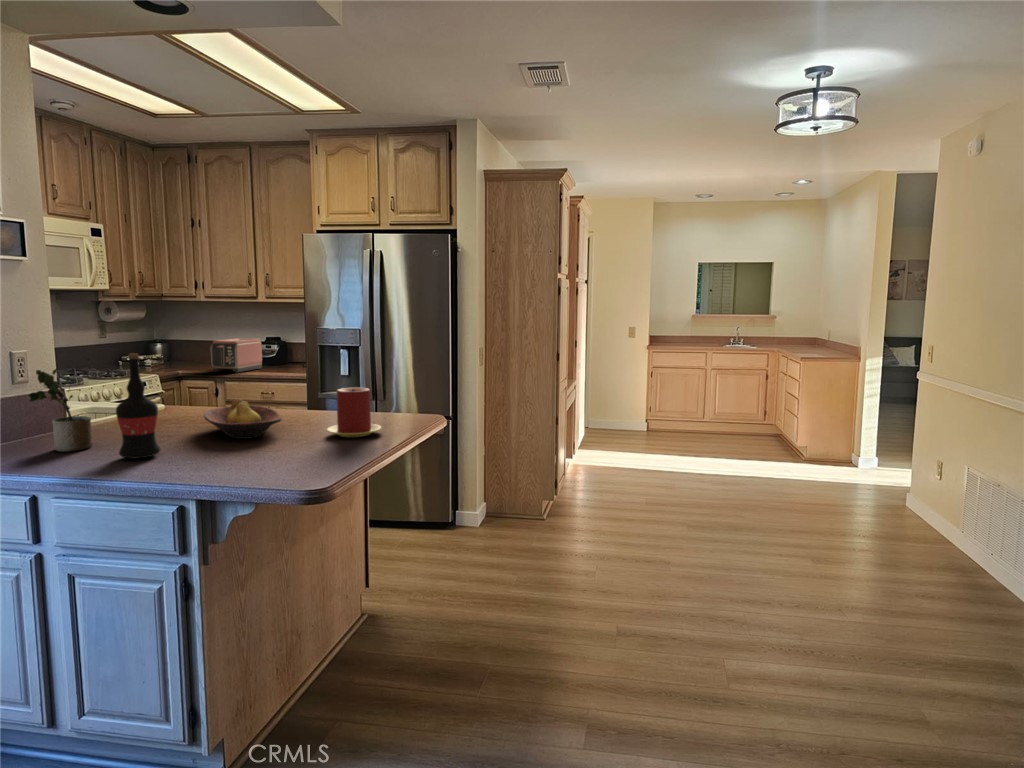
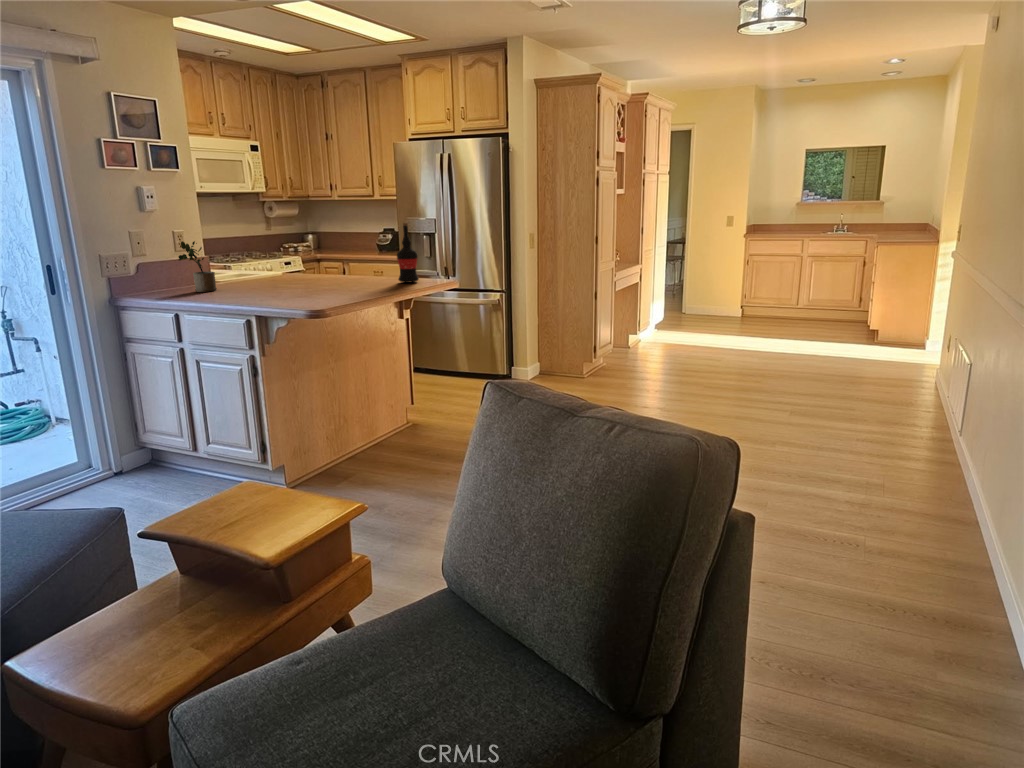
toaster: present [210,338,262,373] -> none [337,230,378,256]
wine bottle: present [116,353,161,458] -> present [397,223,419,283]
candle: present [327,387,382,437] -> none [350,256,387,289]
fruit bowl: present [204,398,282,439] -> none [281,263,328,288]

